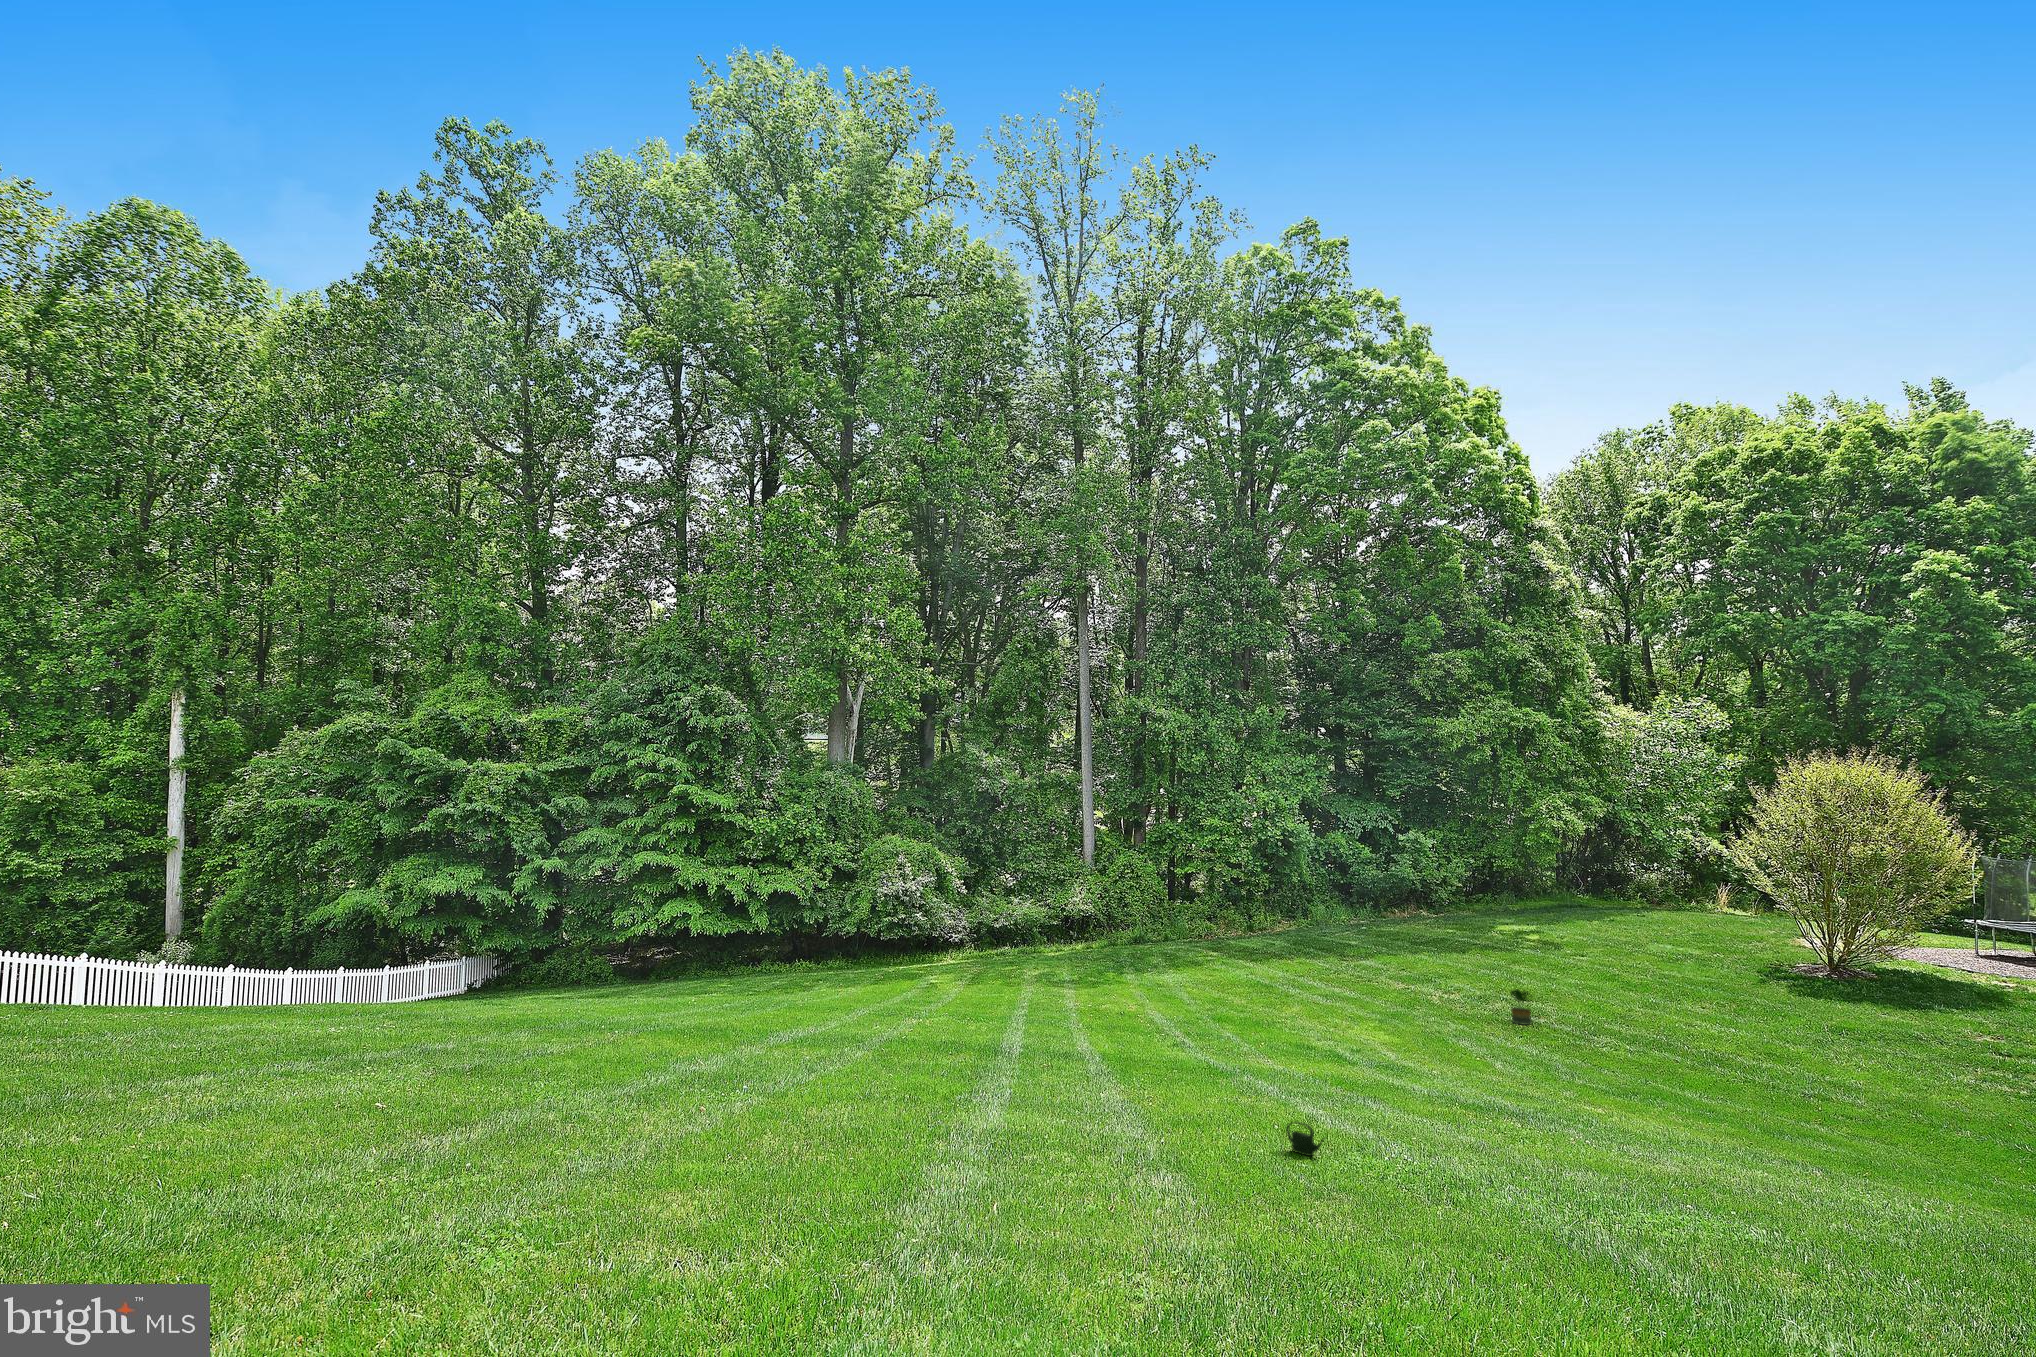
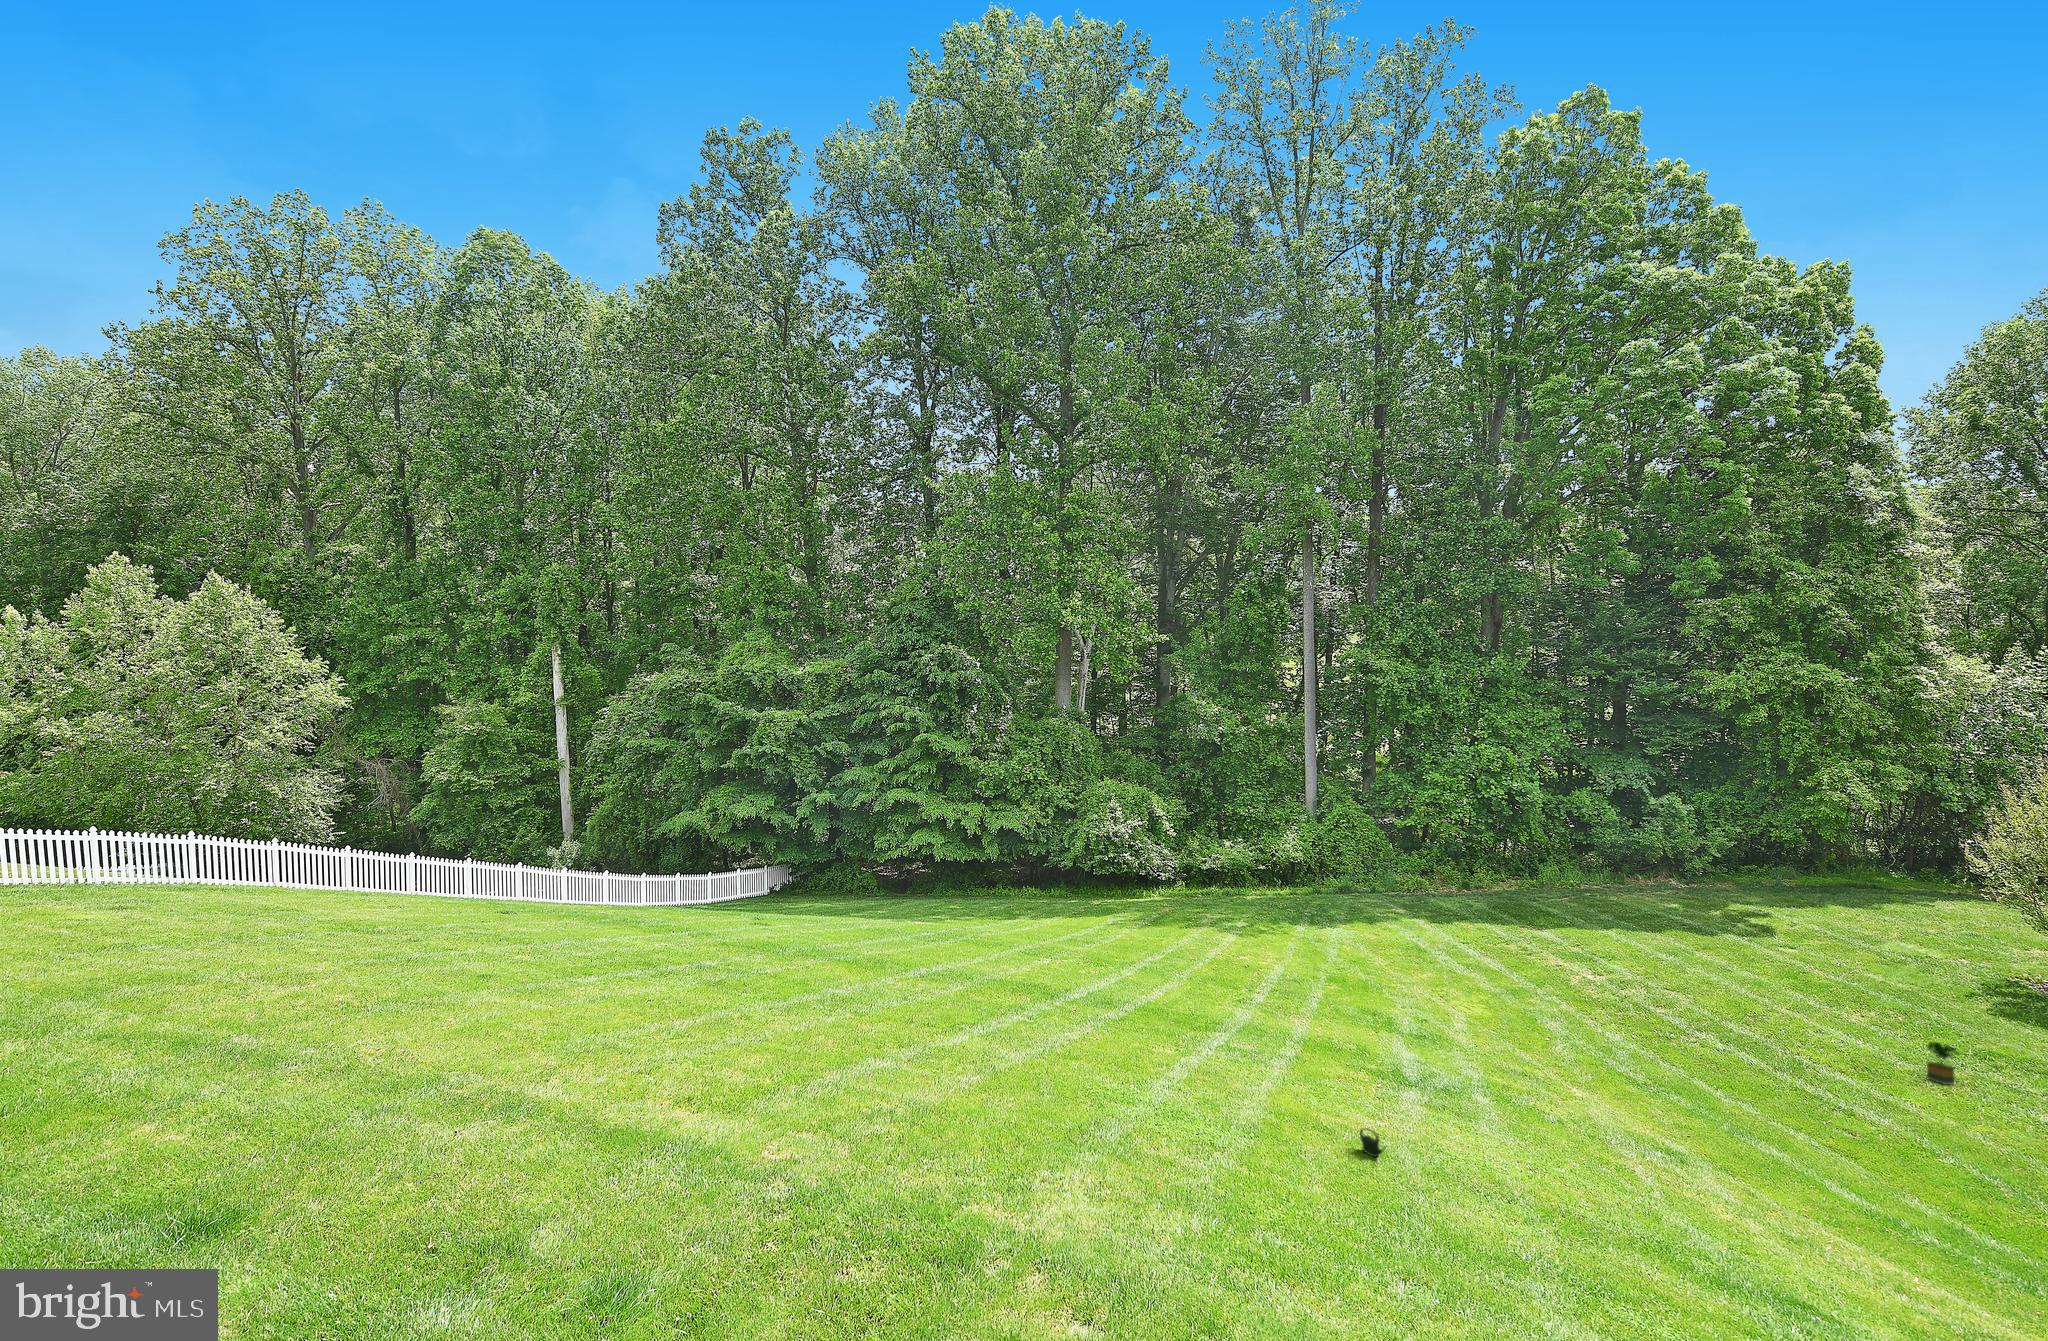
potted tree: present [1511,989,1532,1025] -> present [1927,1042,1958,1085]

